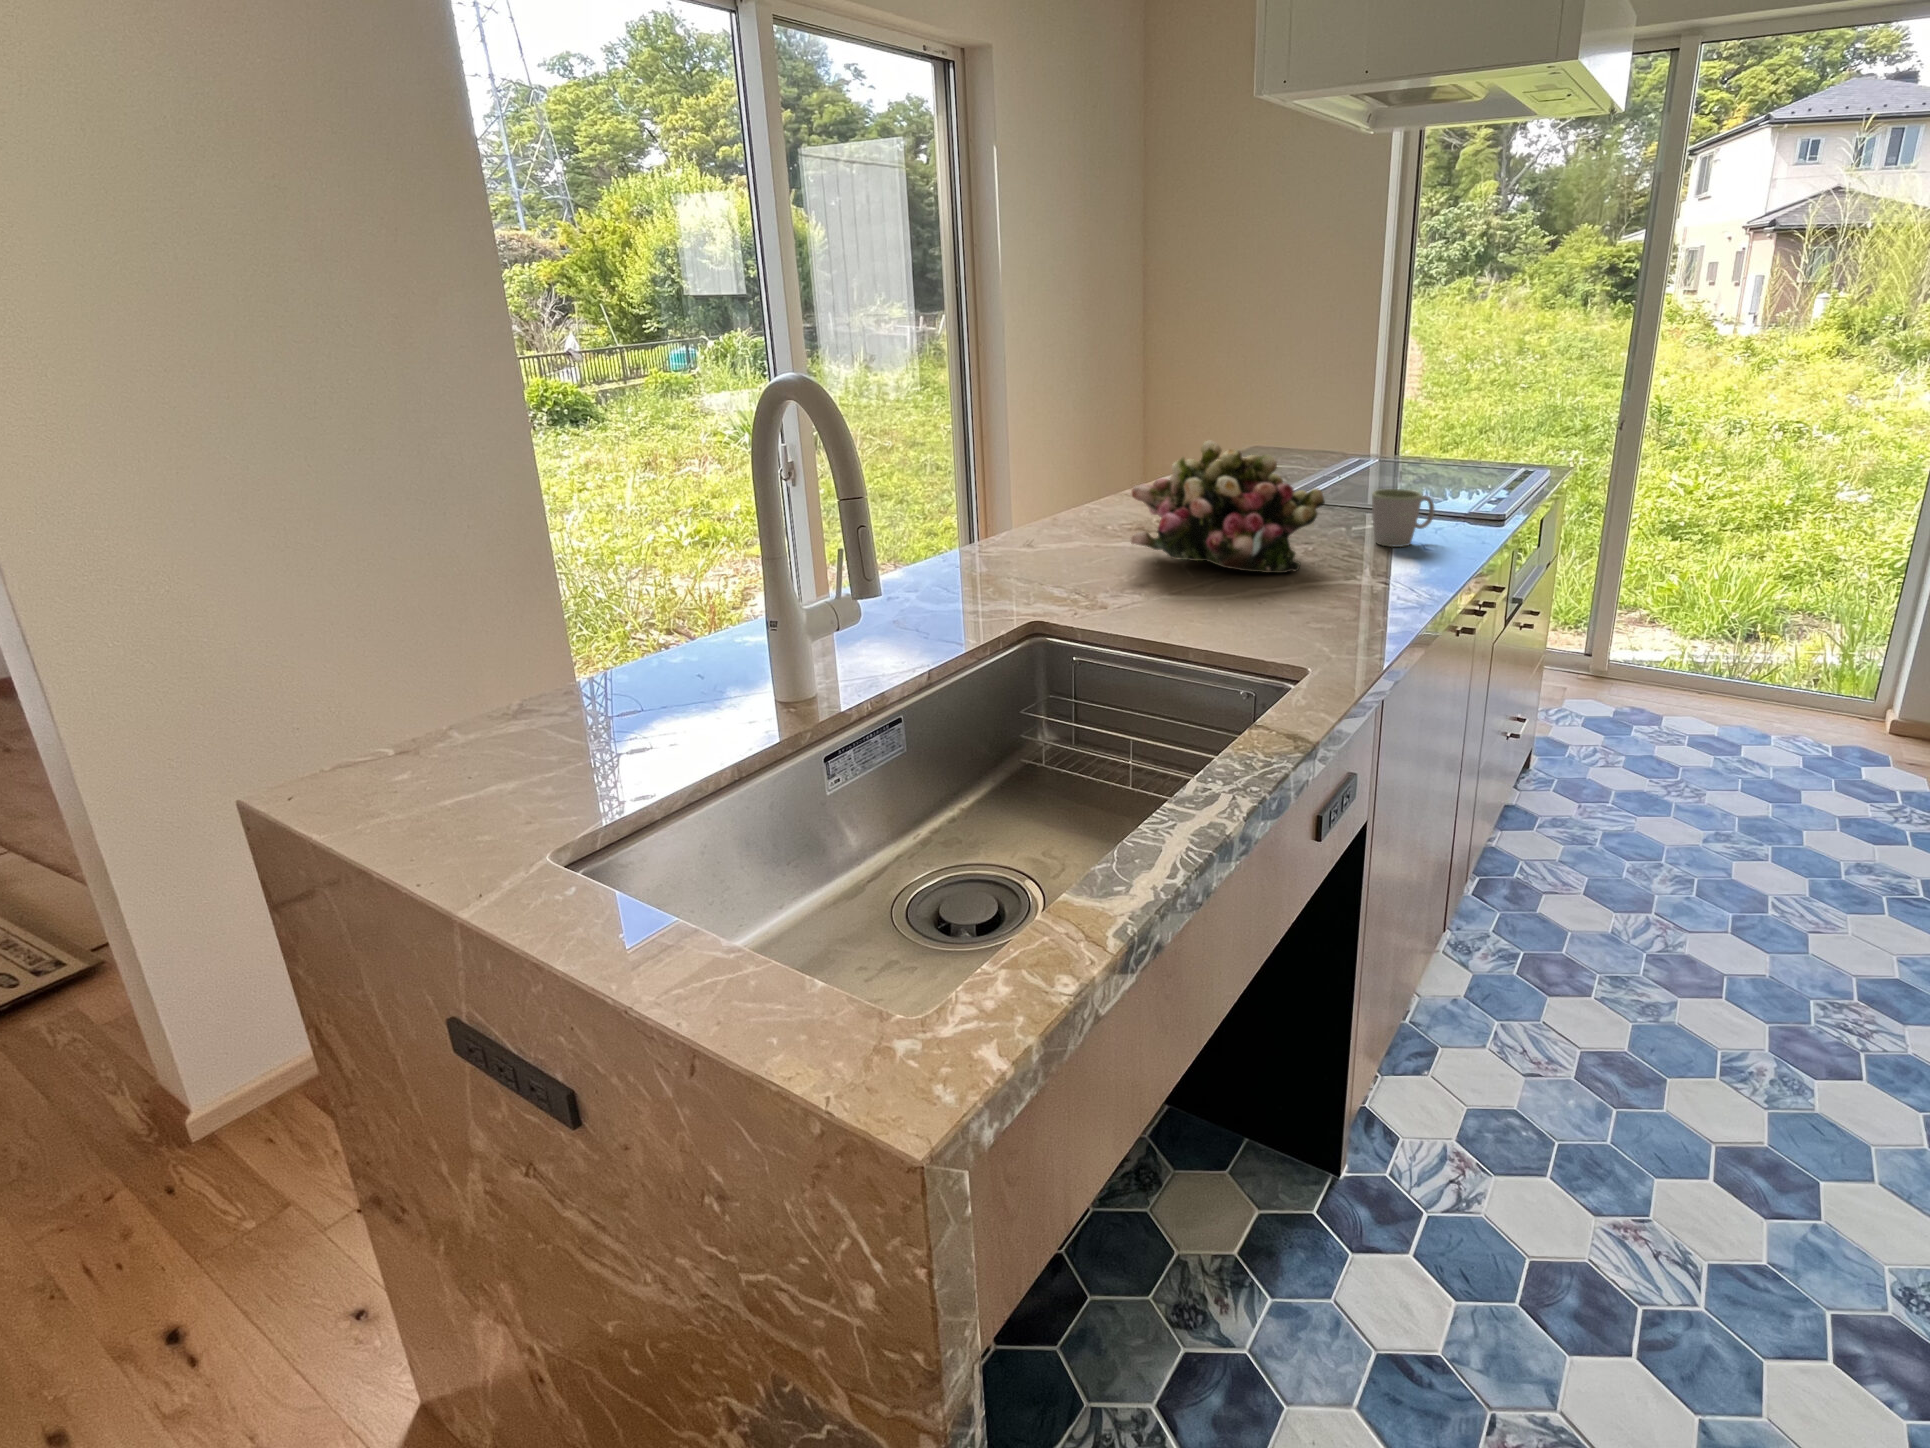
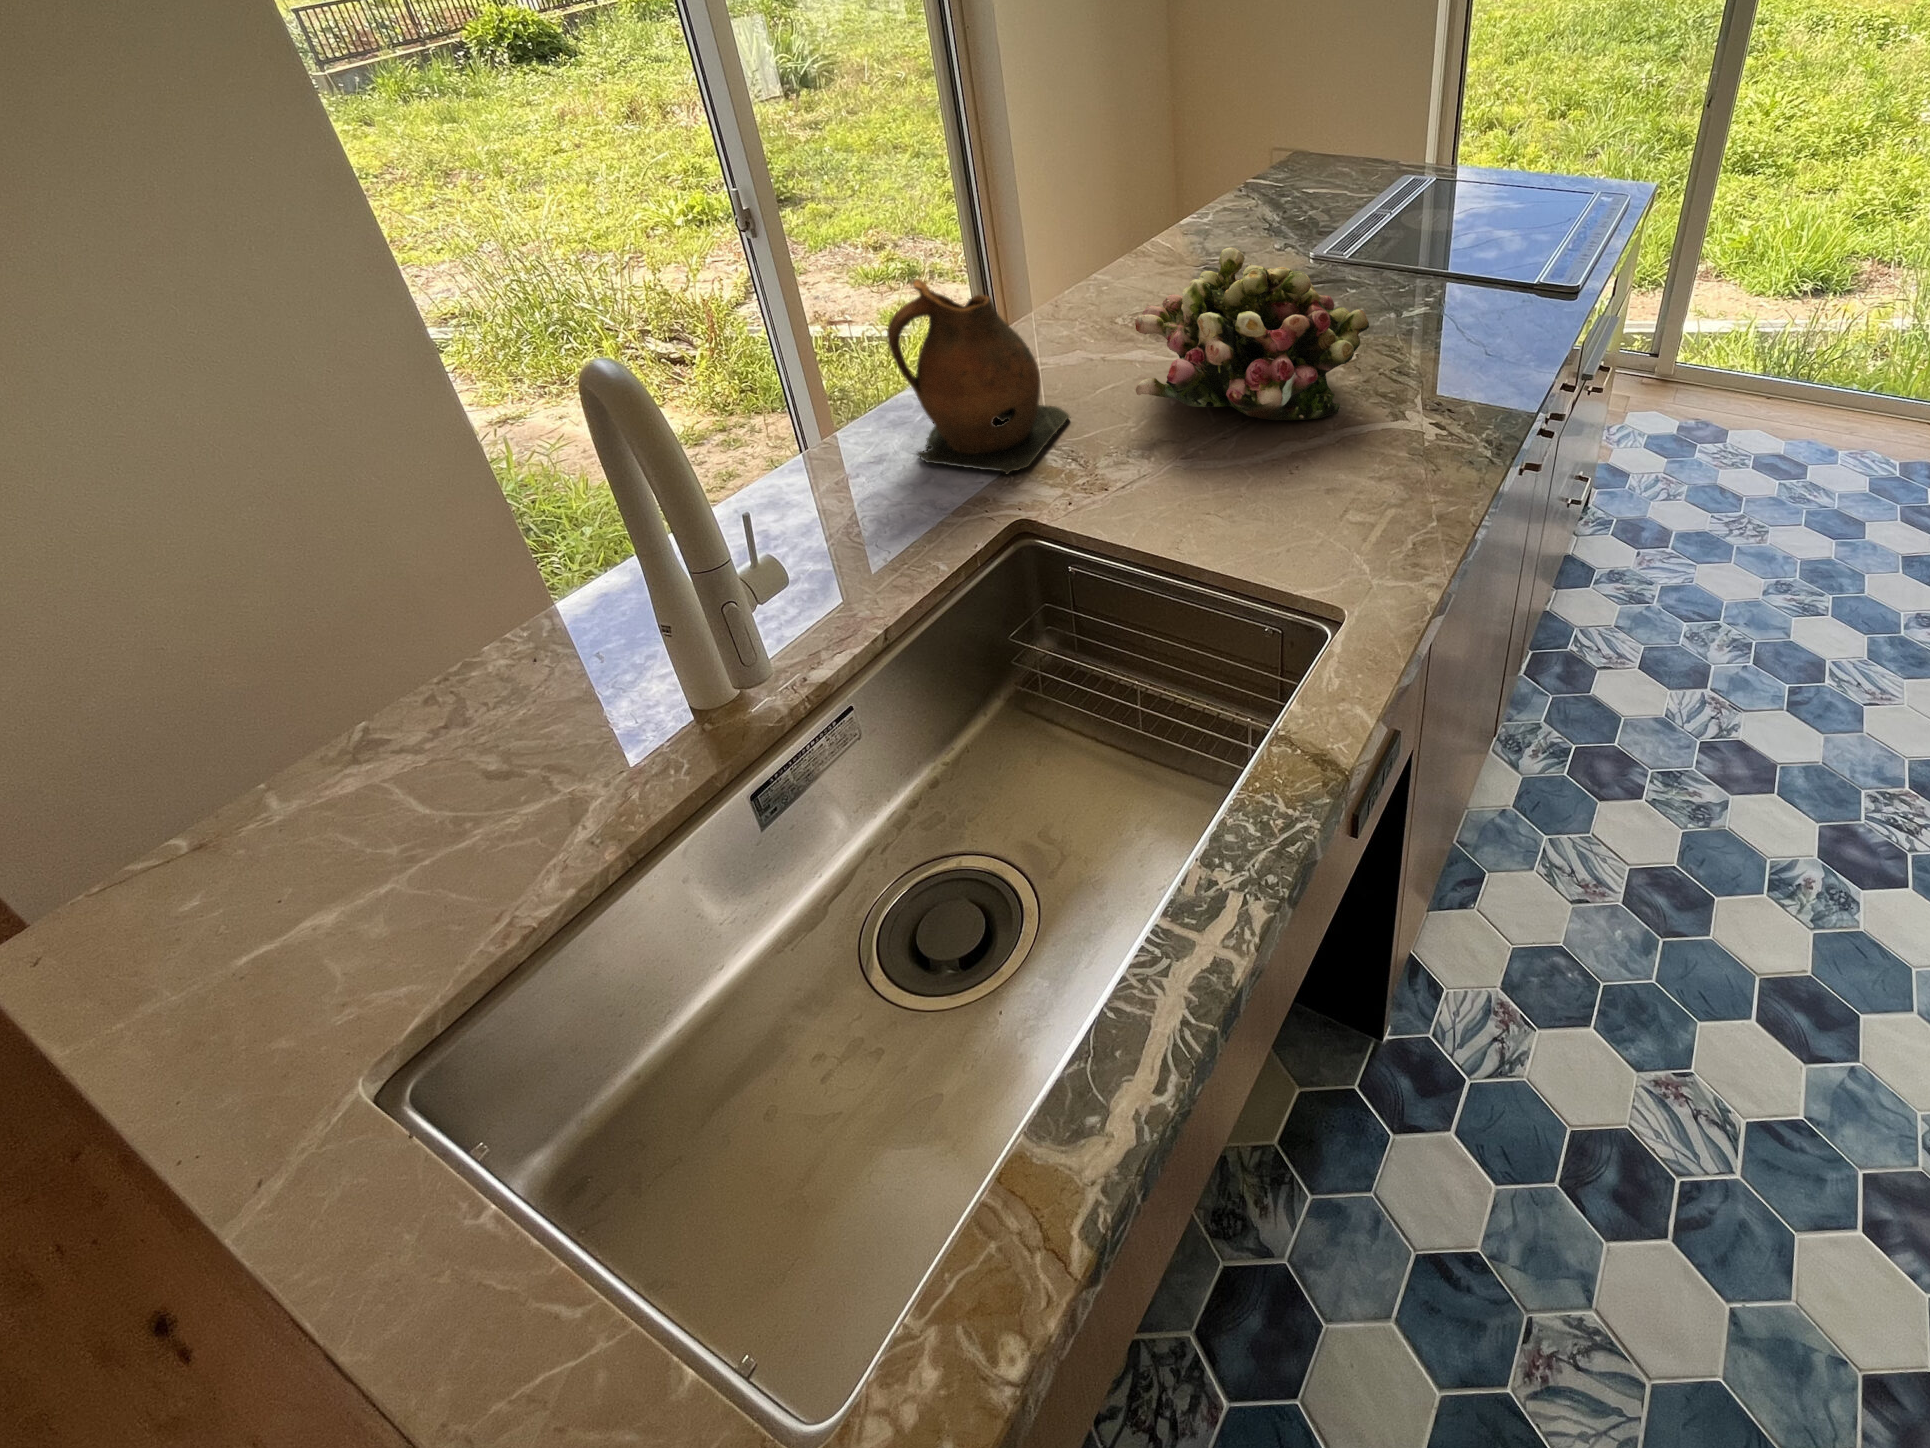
ceramic pitcher: none [937,436,1073,594] -> present [887,280,1069,474]
mug: present [1372,489,1434,547] -> none [1426,283,1499,357]

